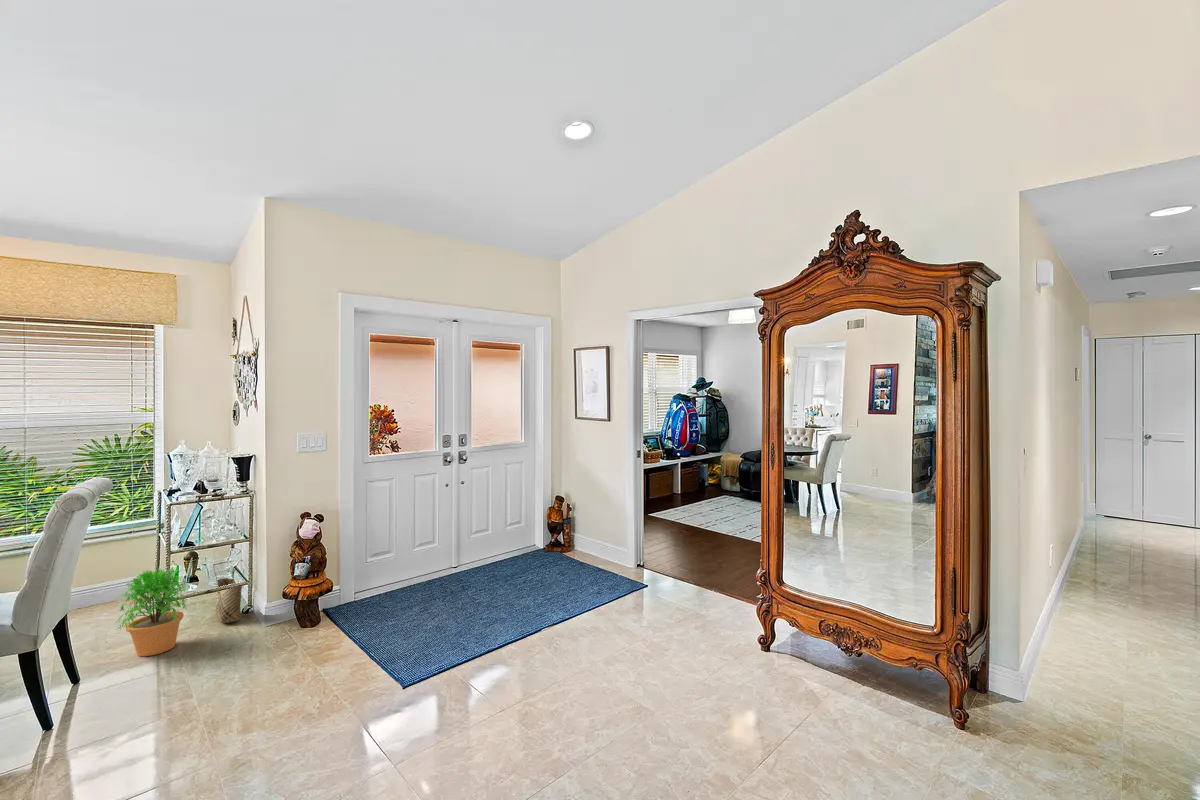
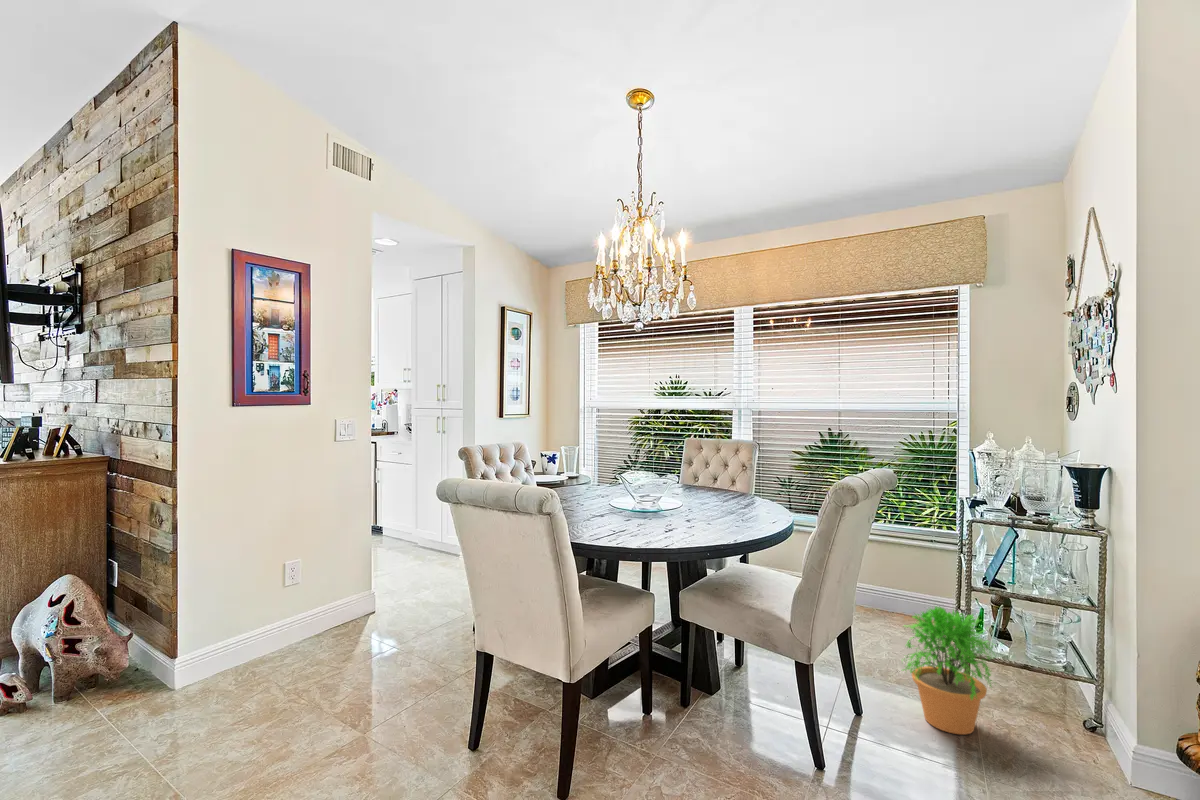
woven basket: present [213,560,244,623] -> none [1033,626,1088,739]

